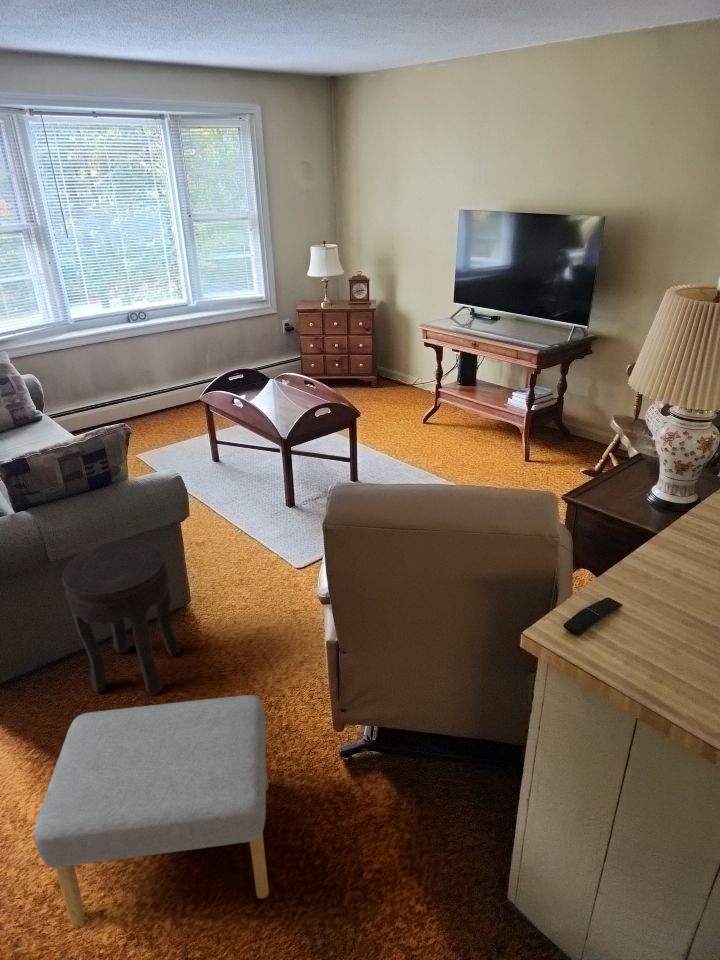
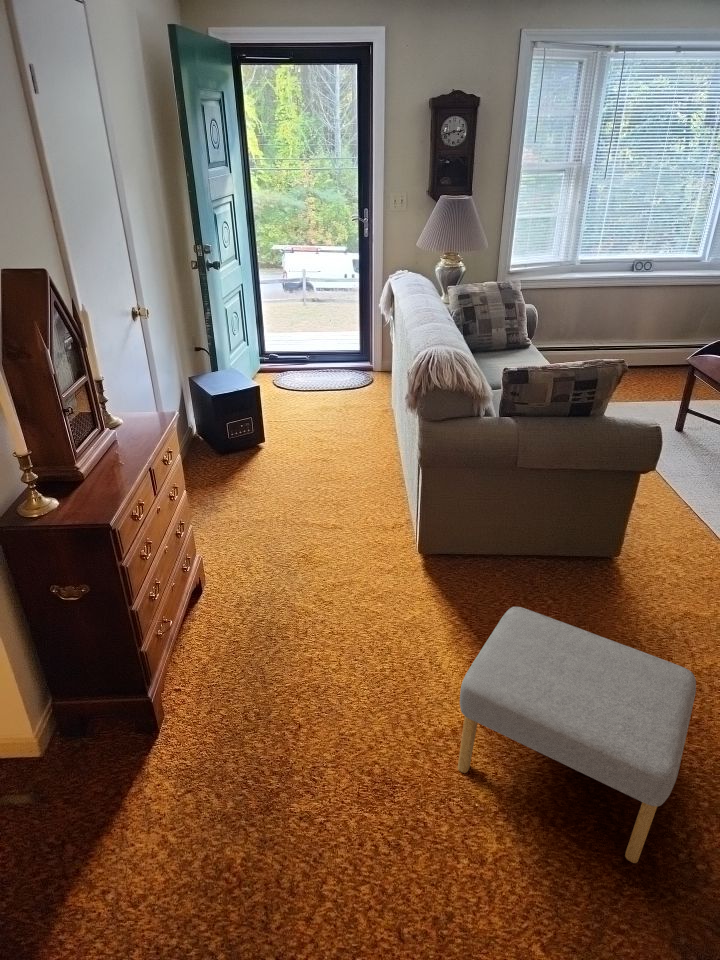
side table: present [62,540,180,695] -> none [515,469,626,622]

